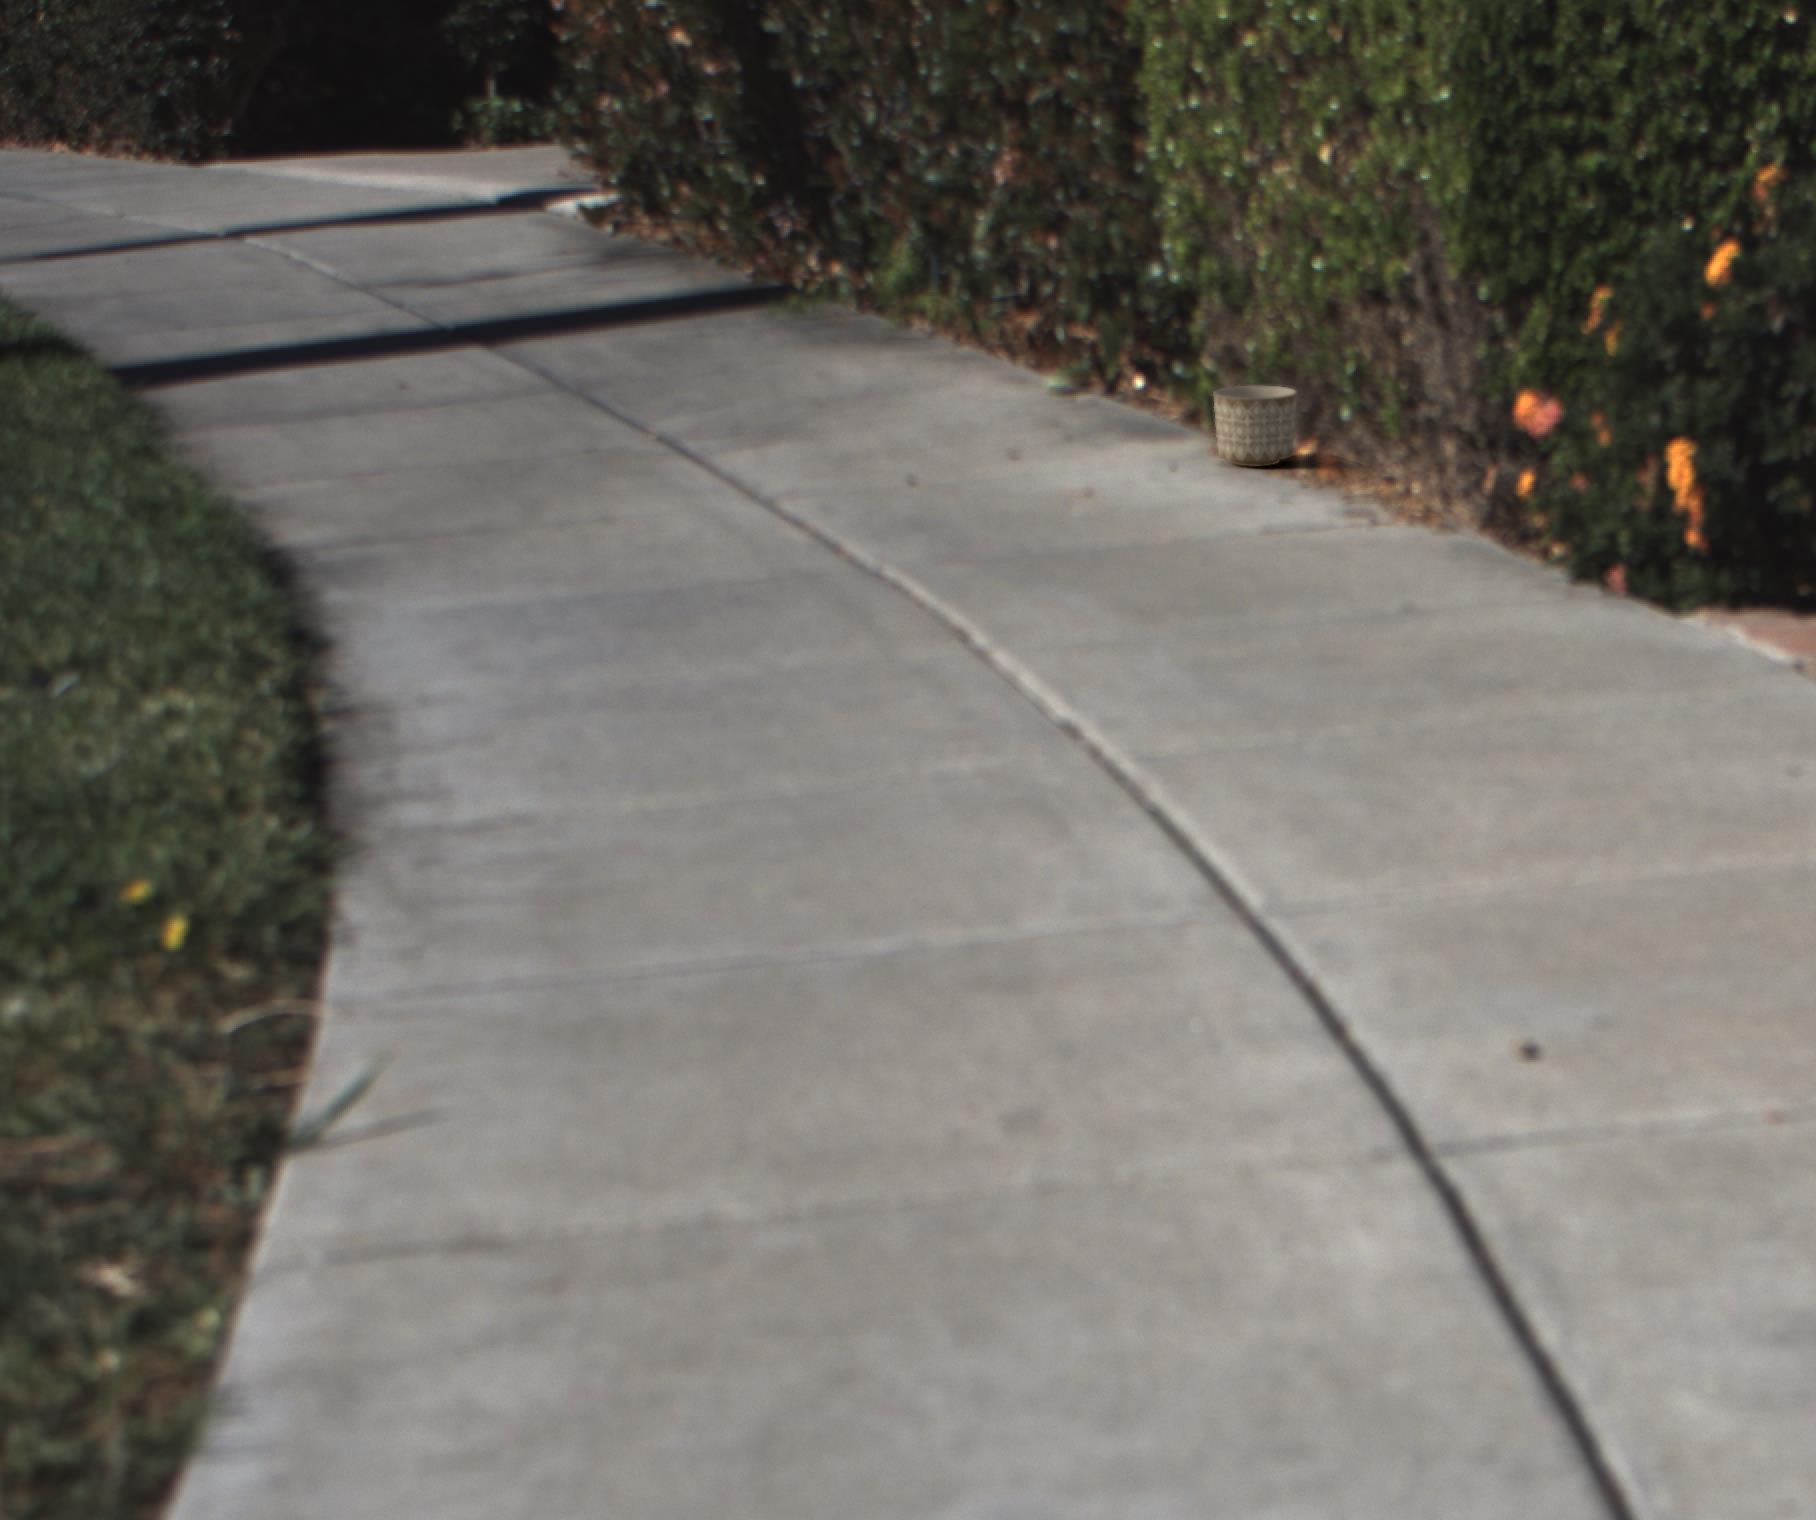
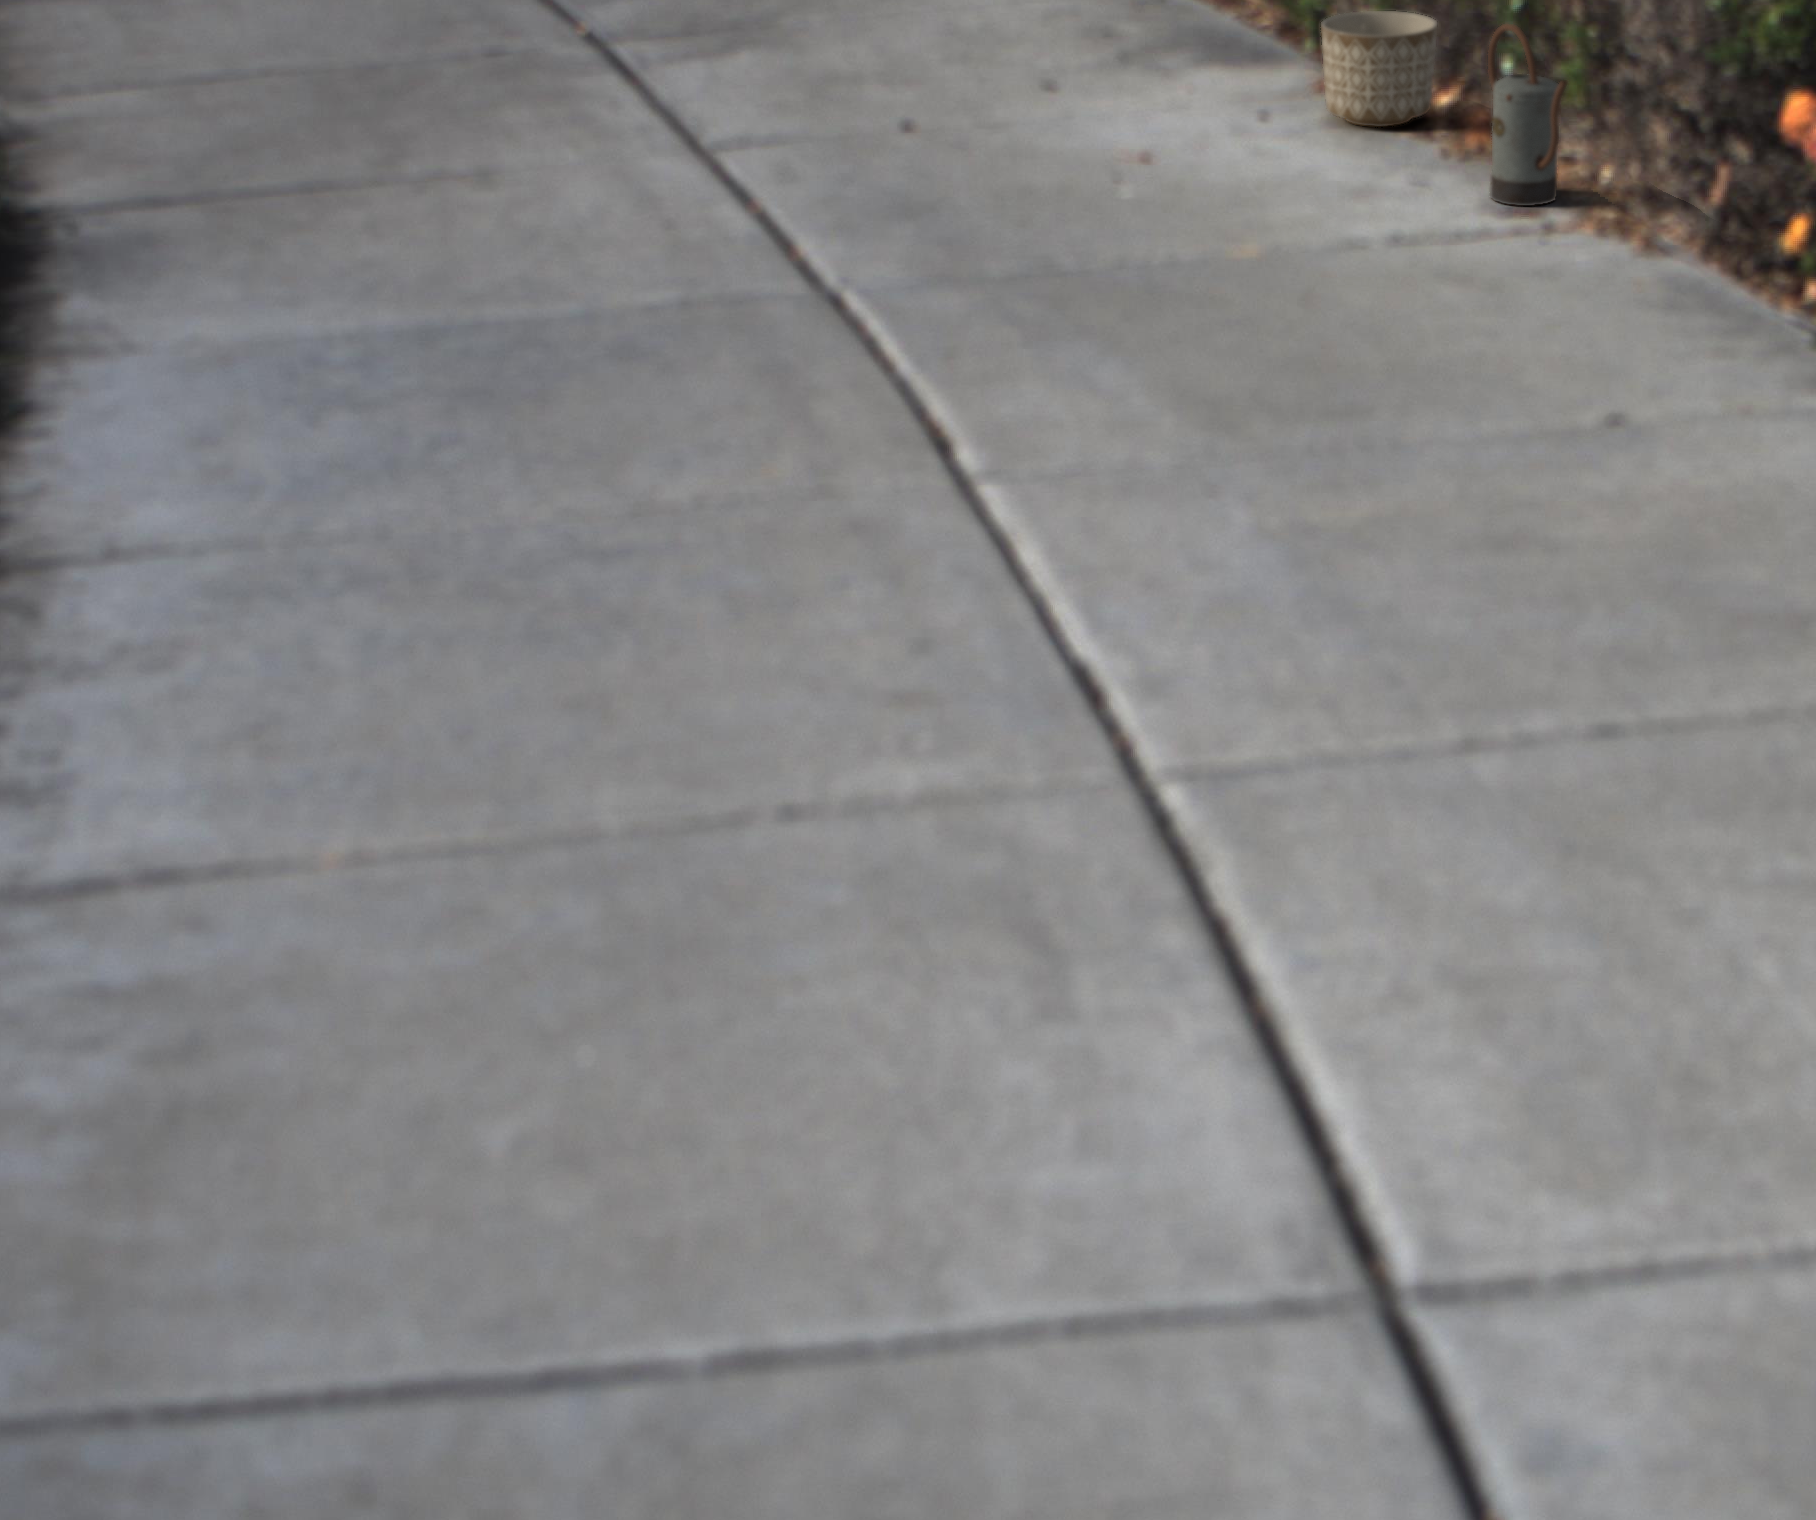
watering can: none [1331,378,1386,505] -> present [1488,24,1568,206]

